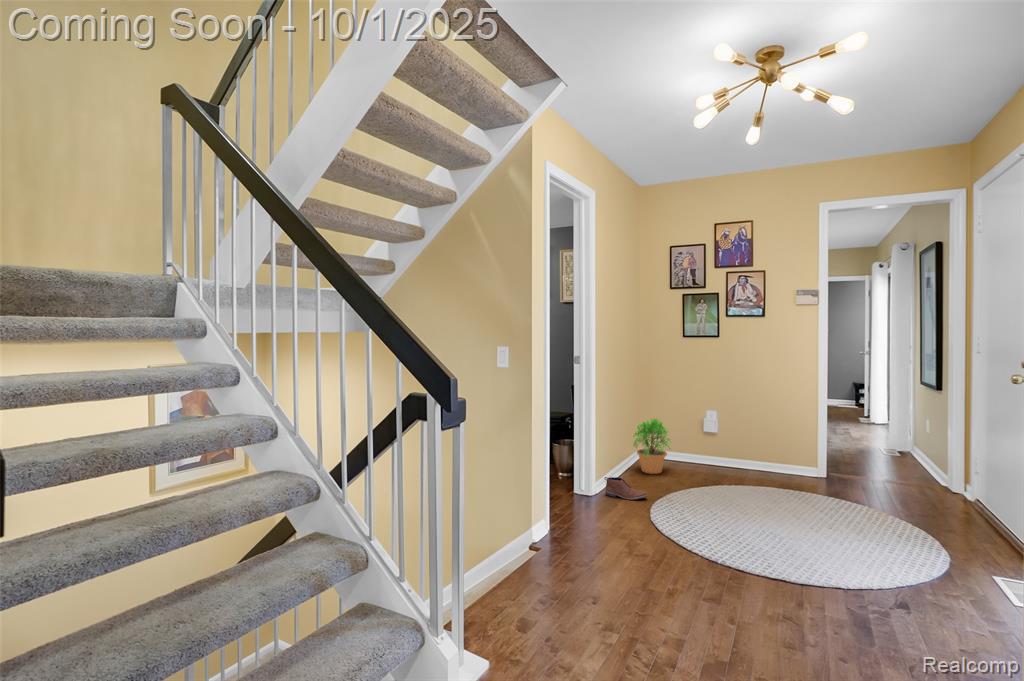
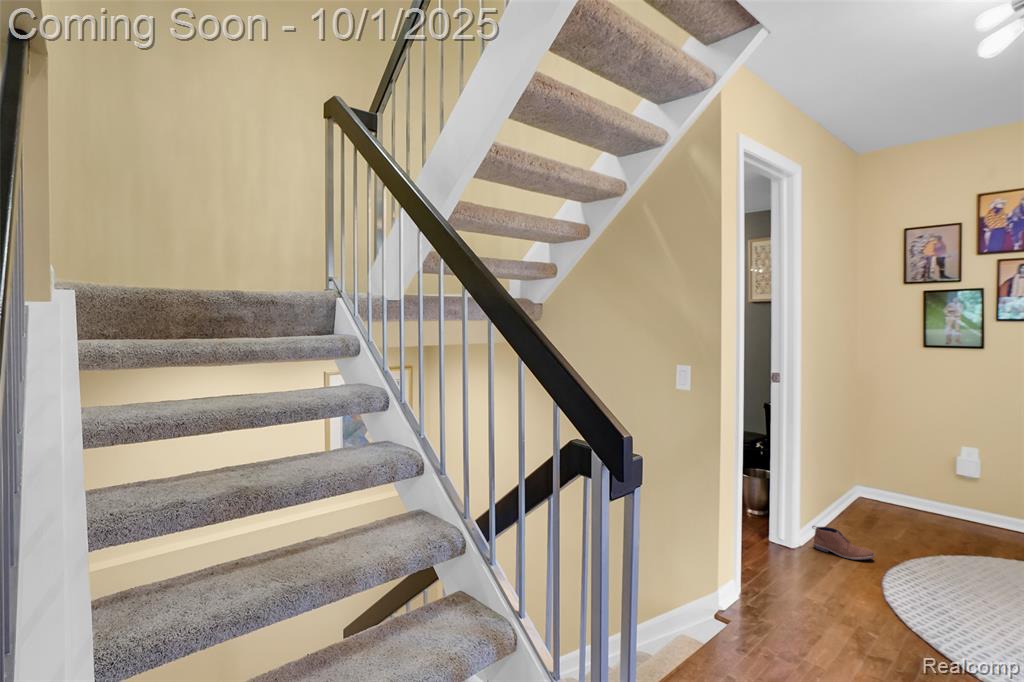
potted plant: present [634,419,671,474] -> none [847,451,911,524]

